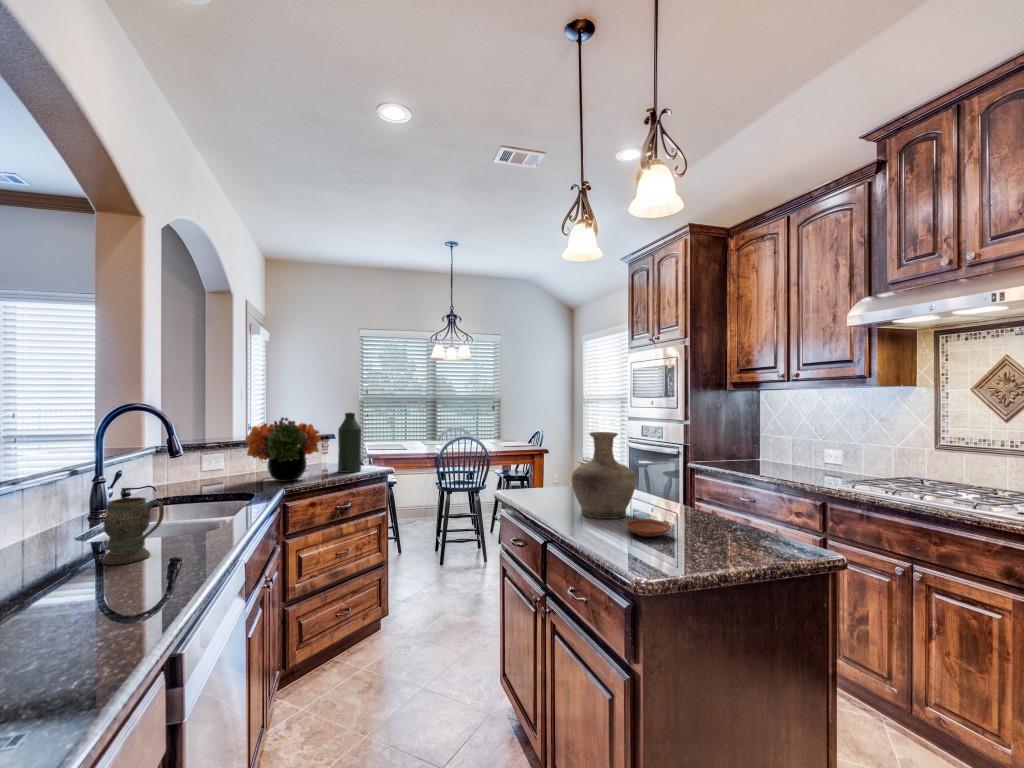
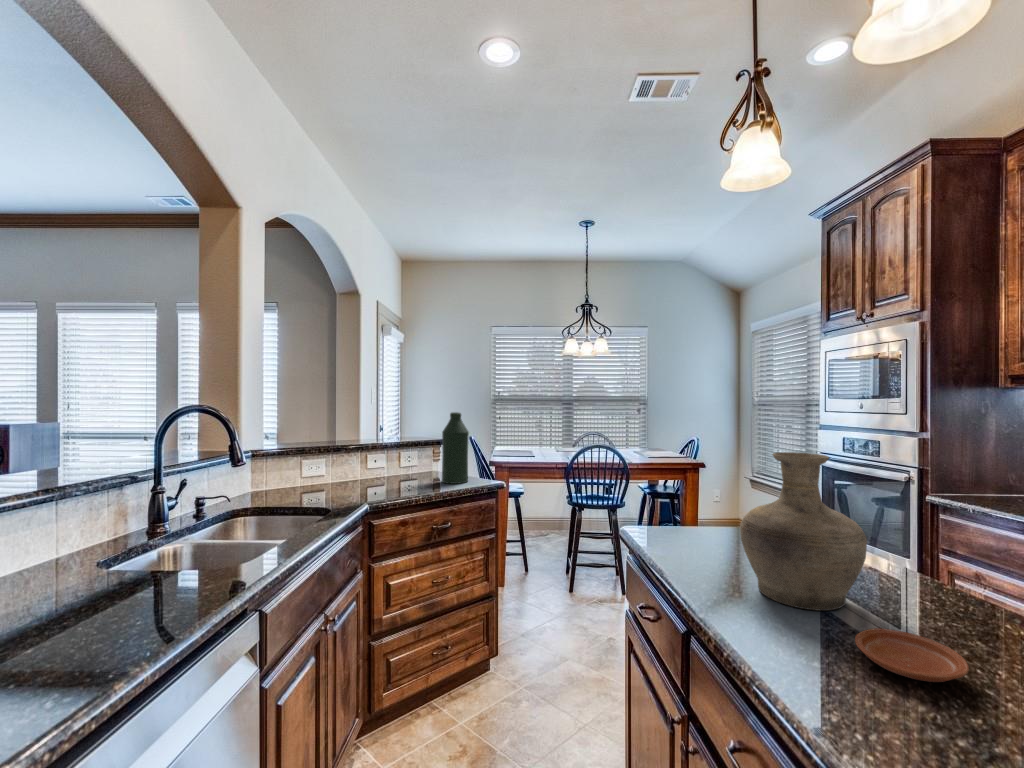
flower arrangement: present [245,417,320,482] -> none [333,417,418,492]
mug: present [101,497,164,565] -> none [54,520,128,615]

